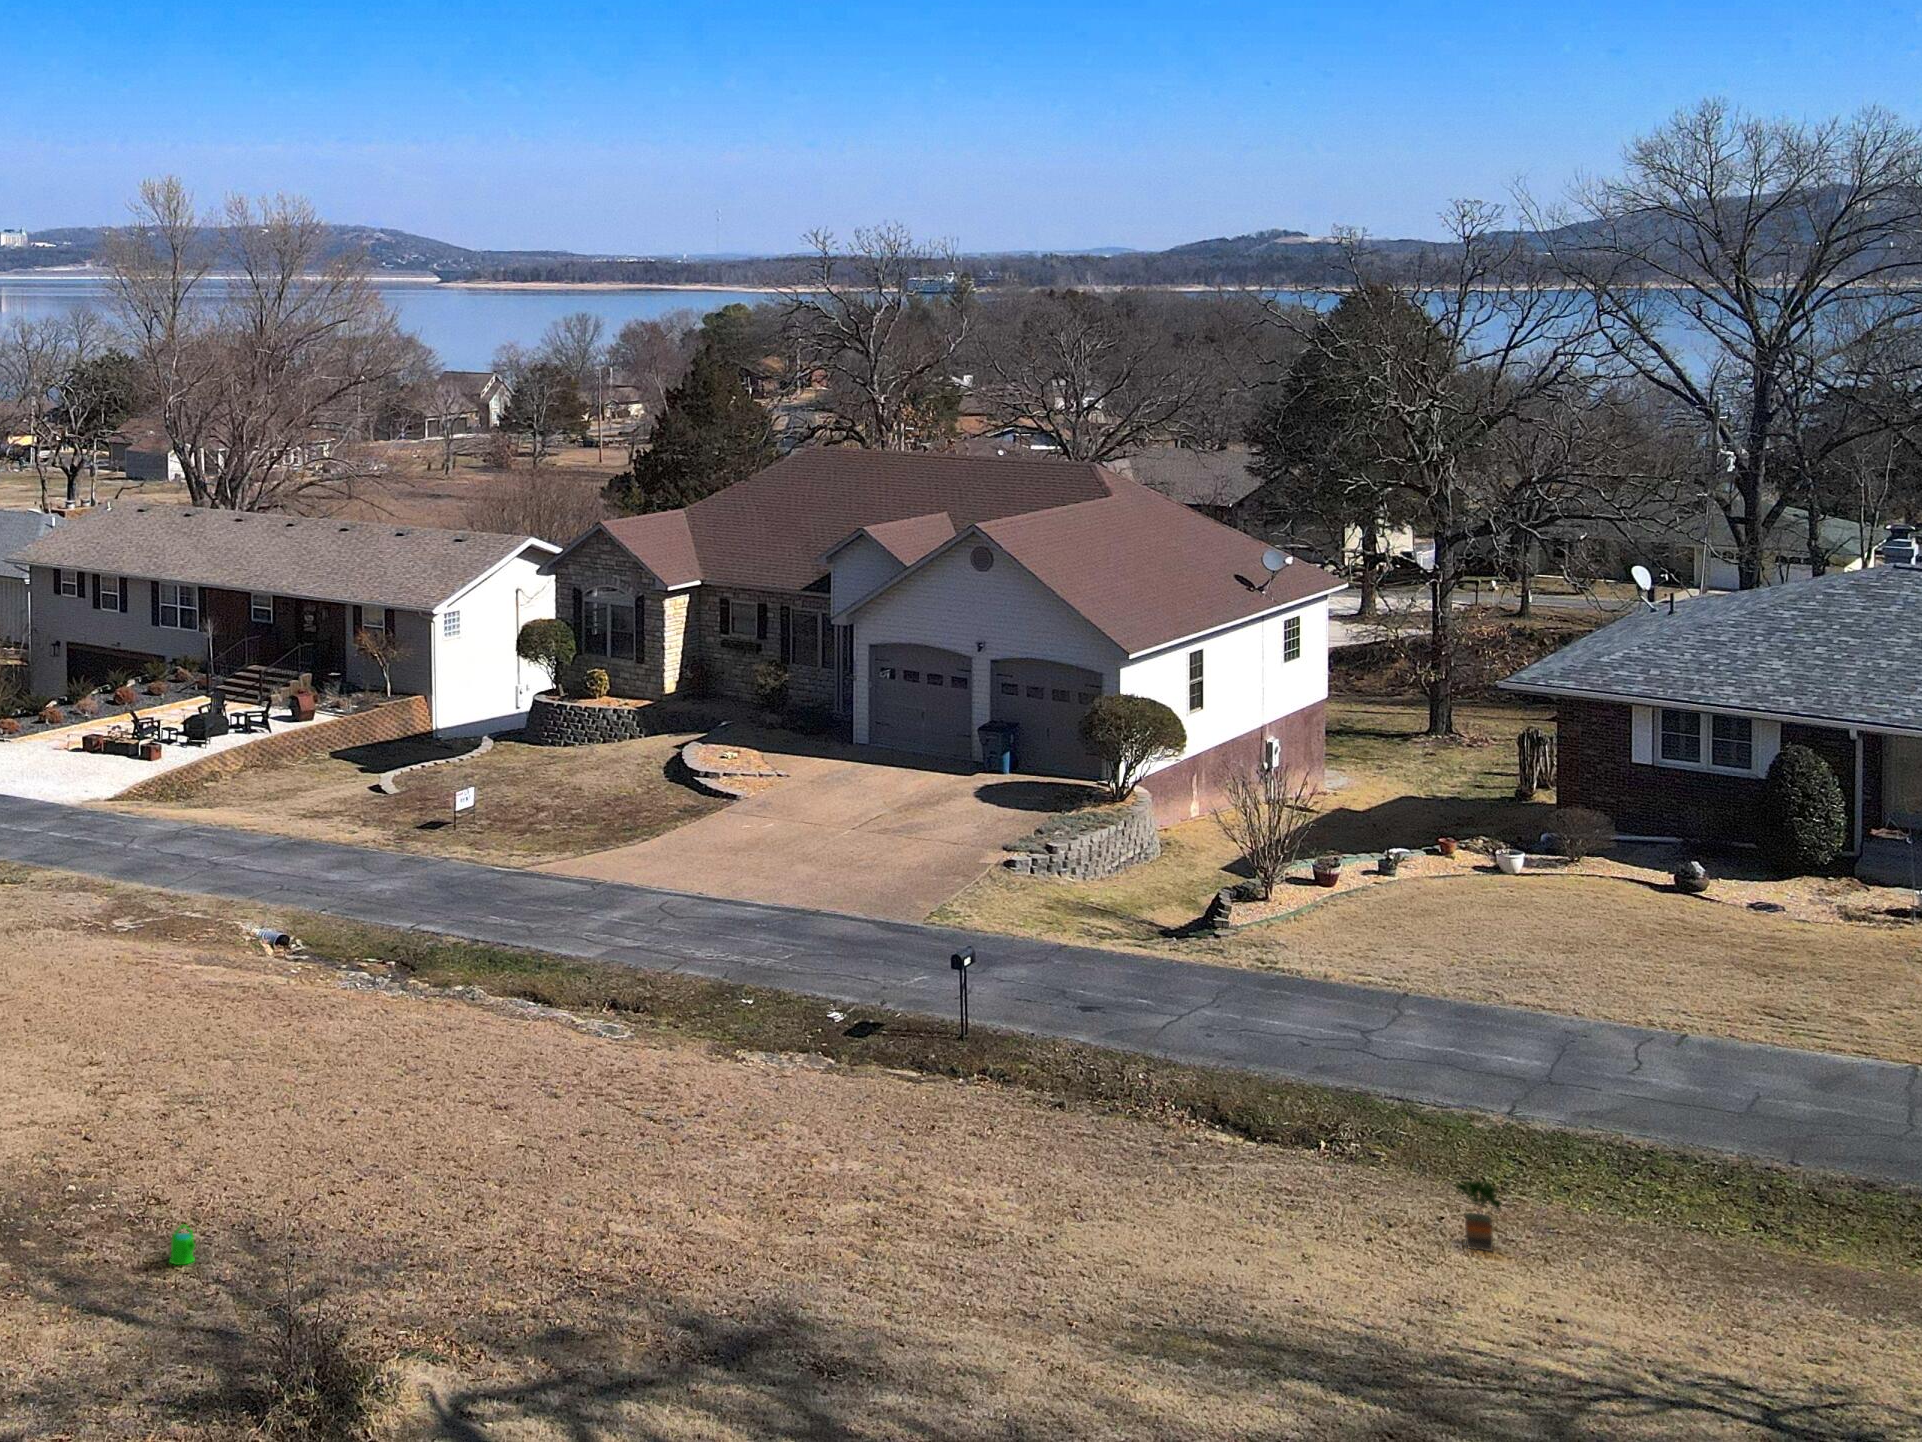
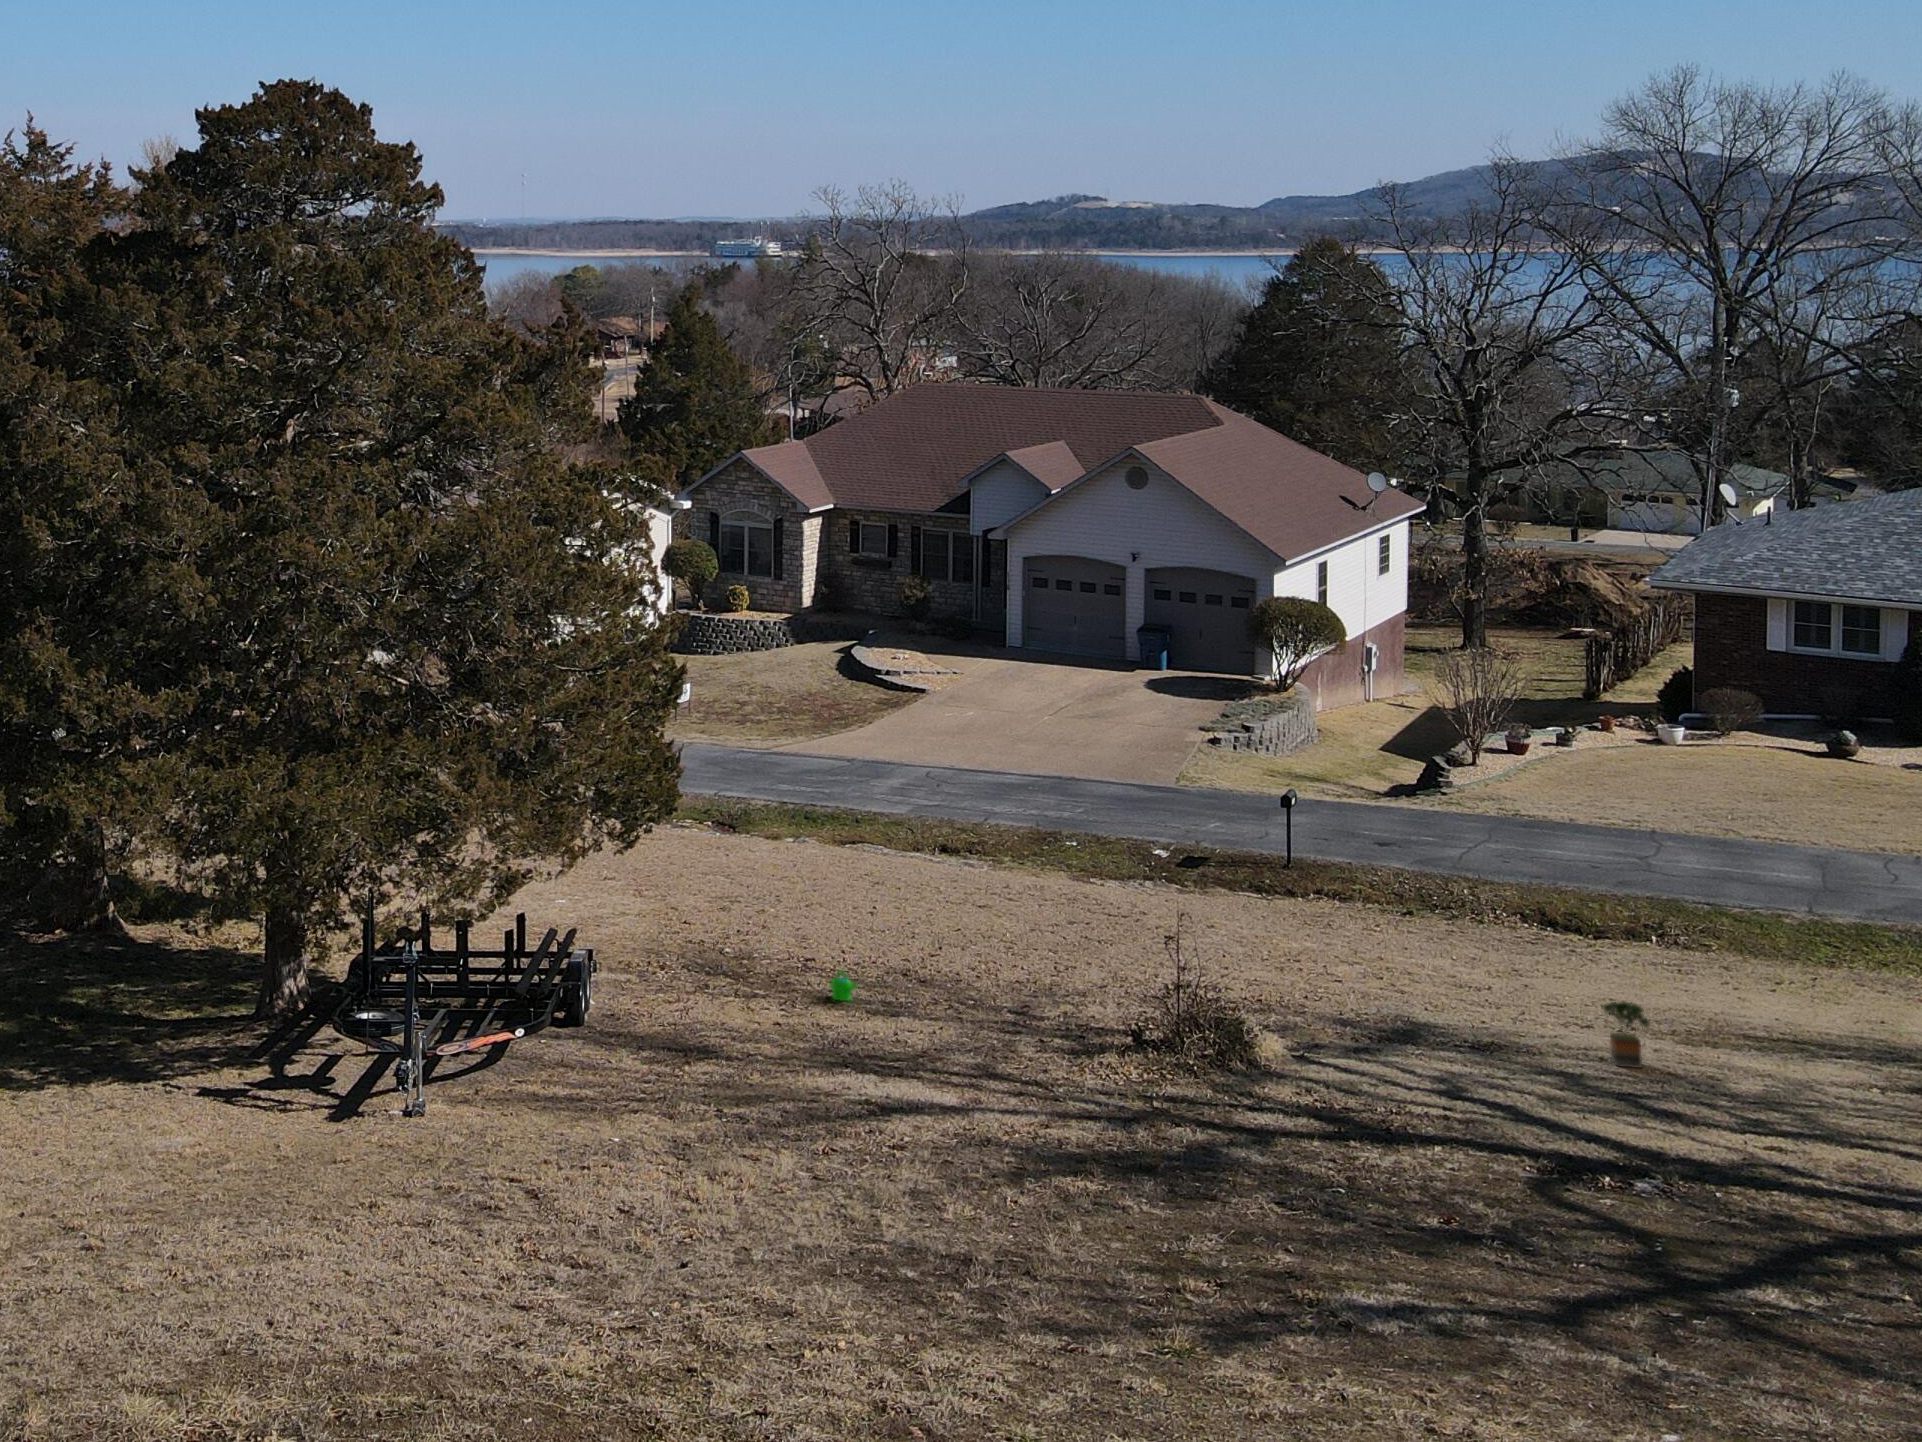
potted tree: present [1456,1180,1502,1251] -> present [1601,1002,1650,1068]

